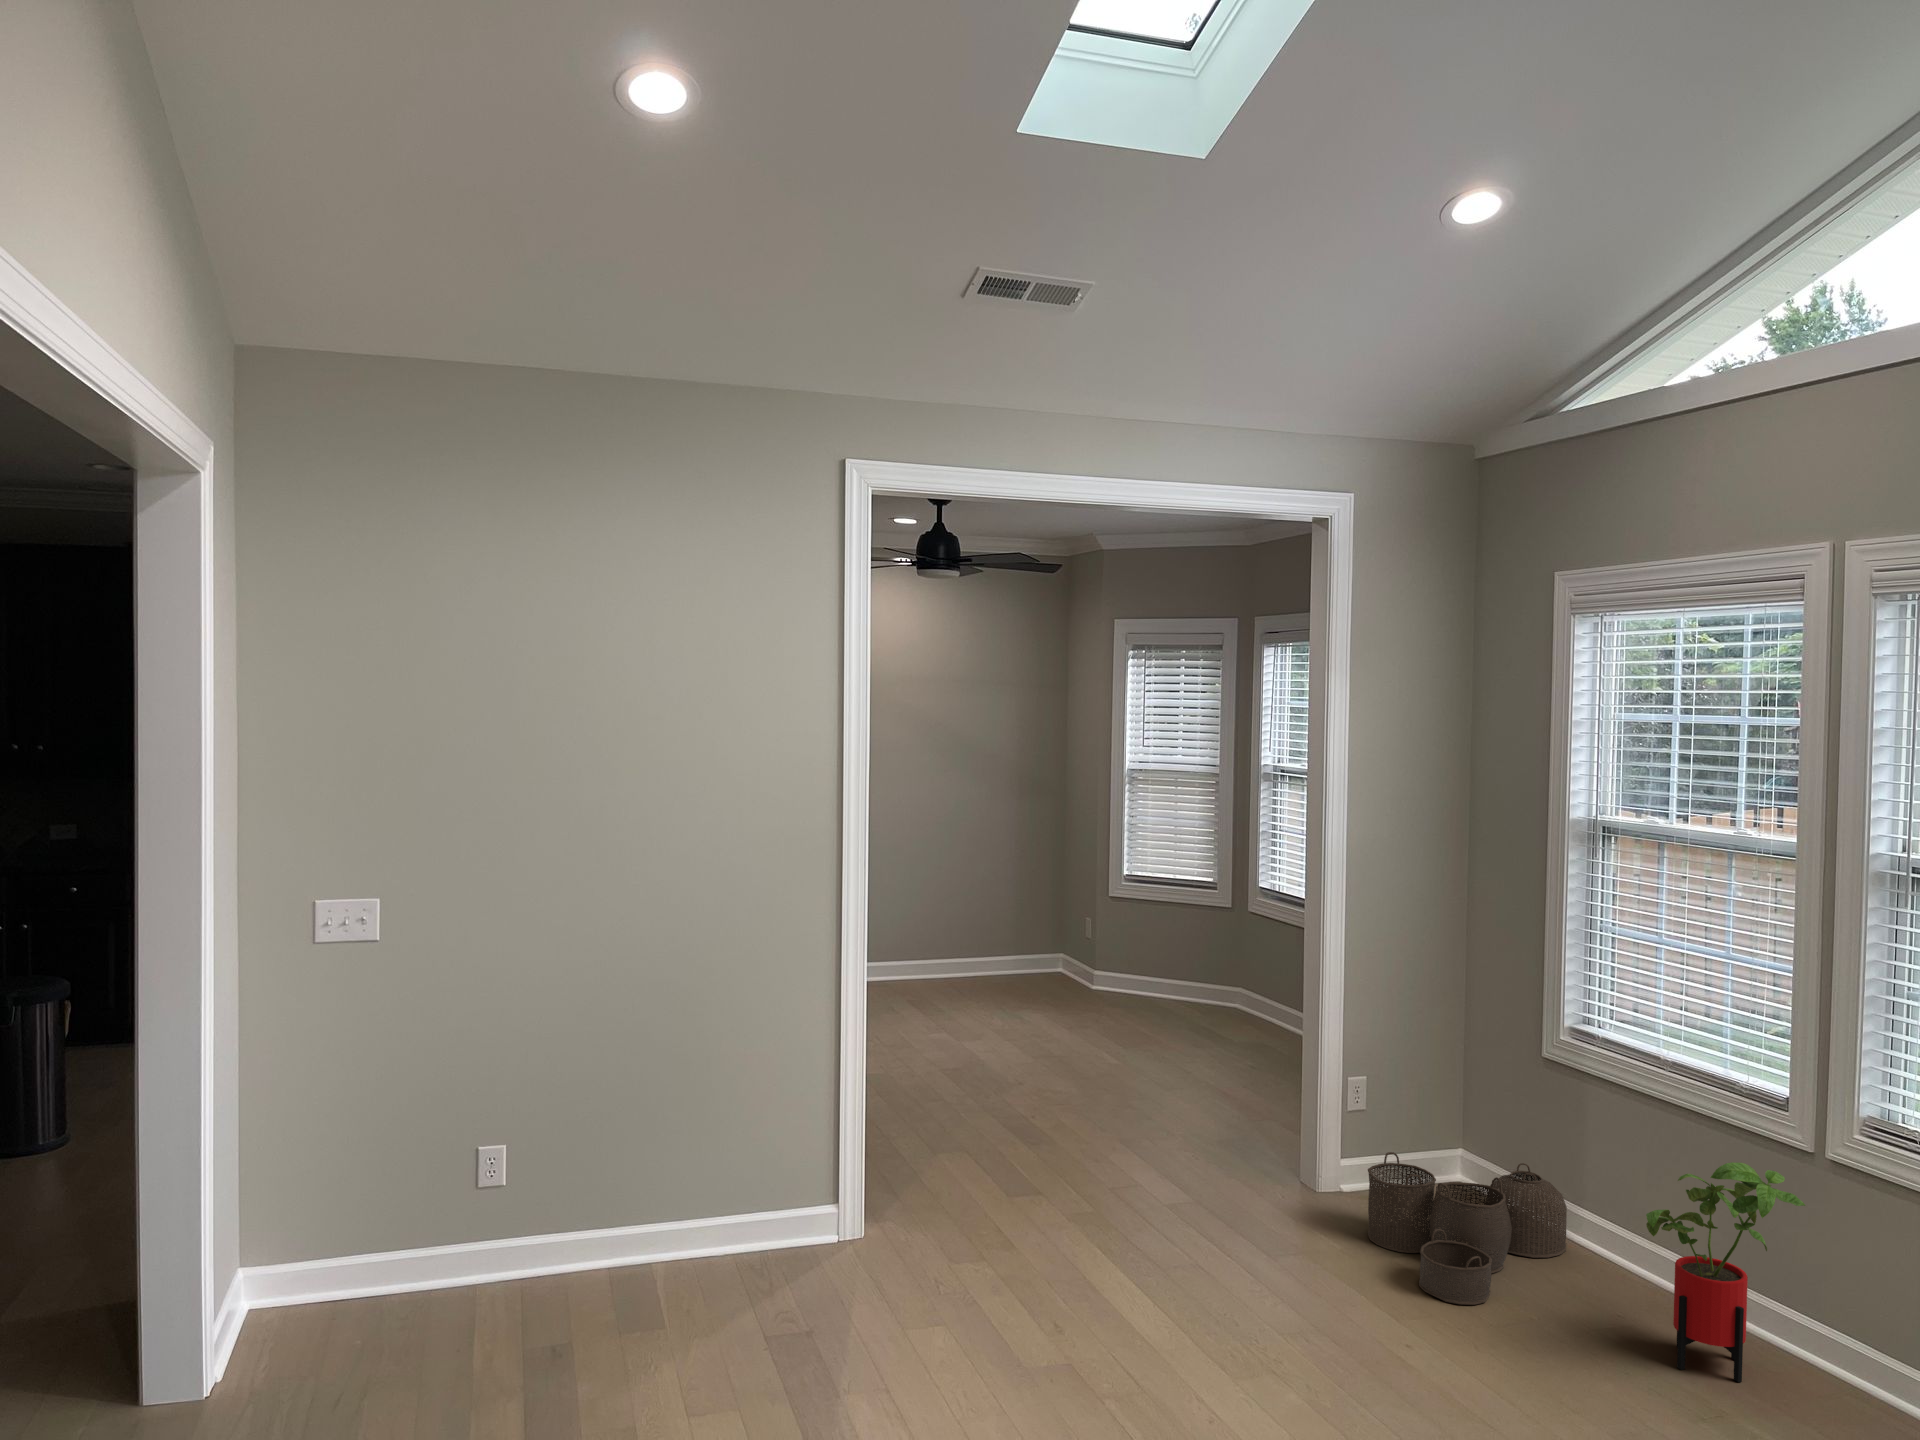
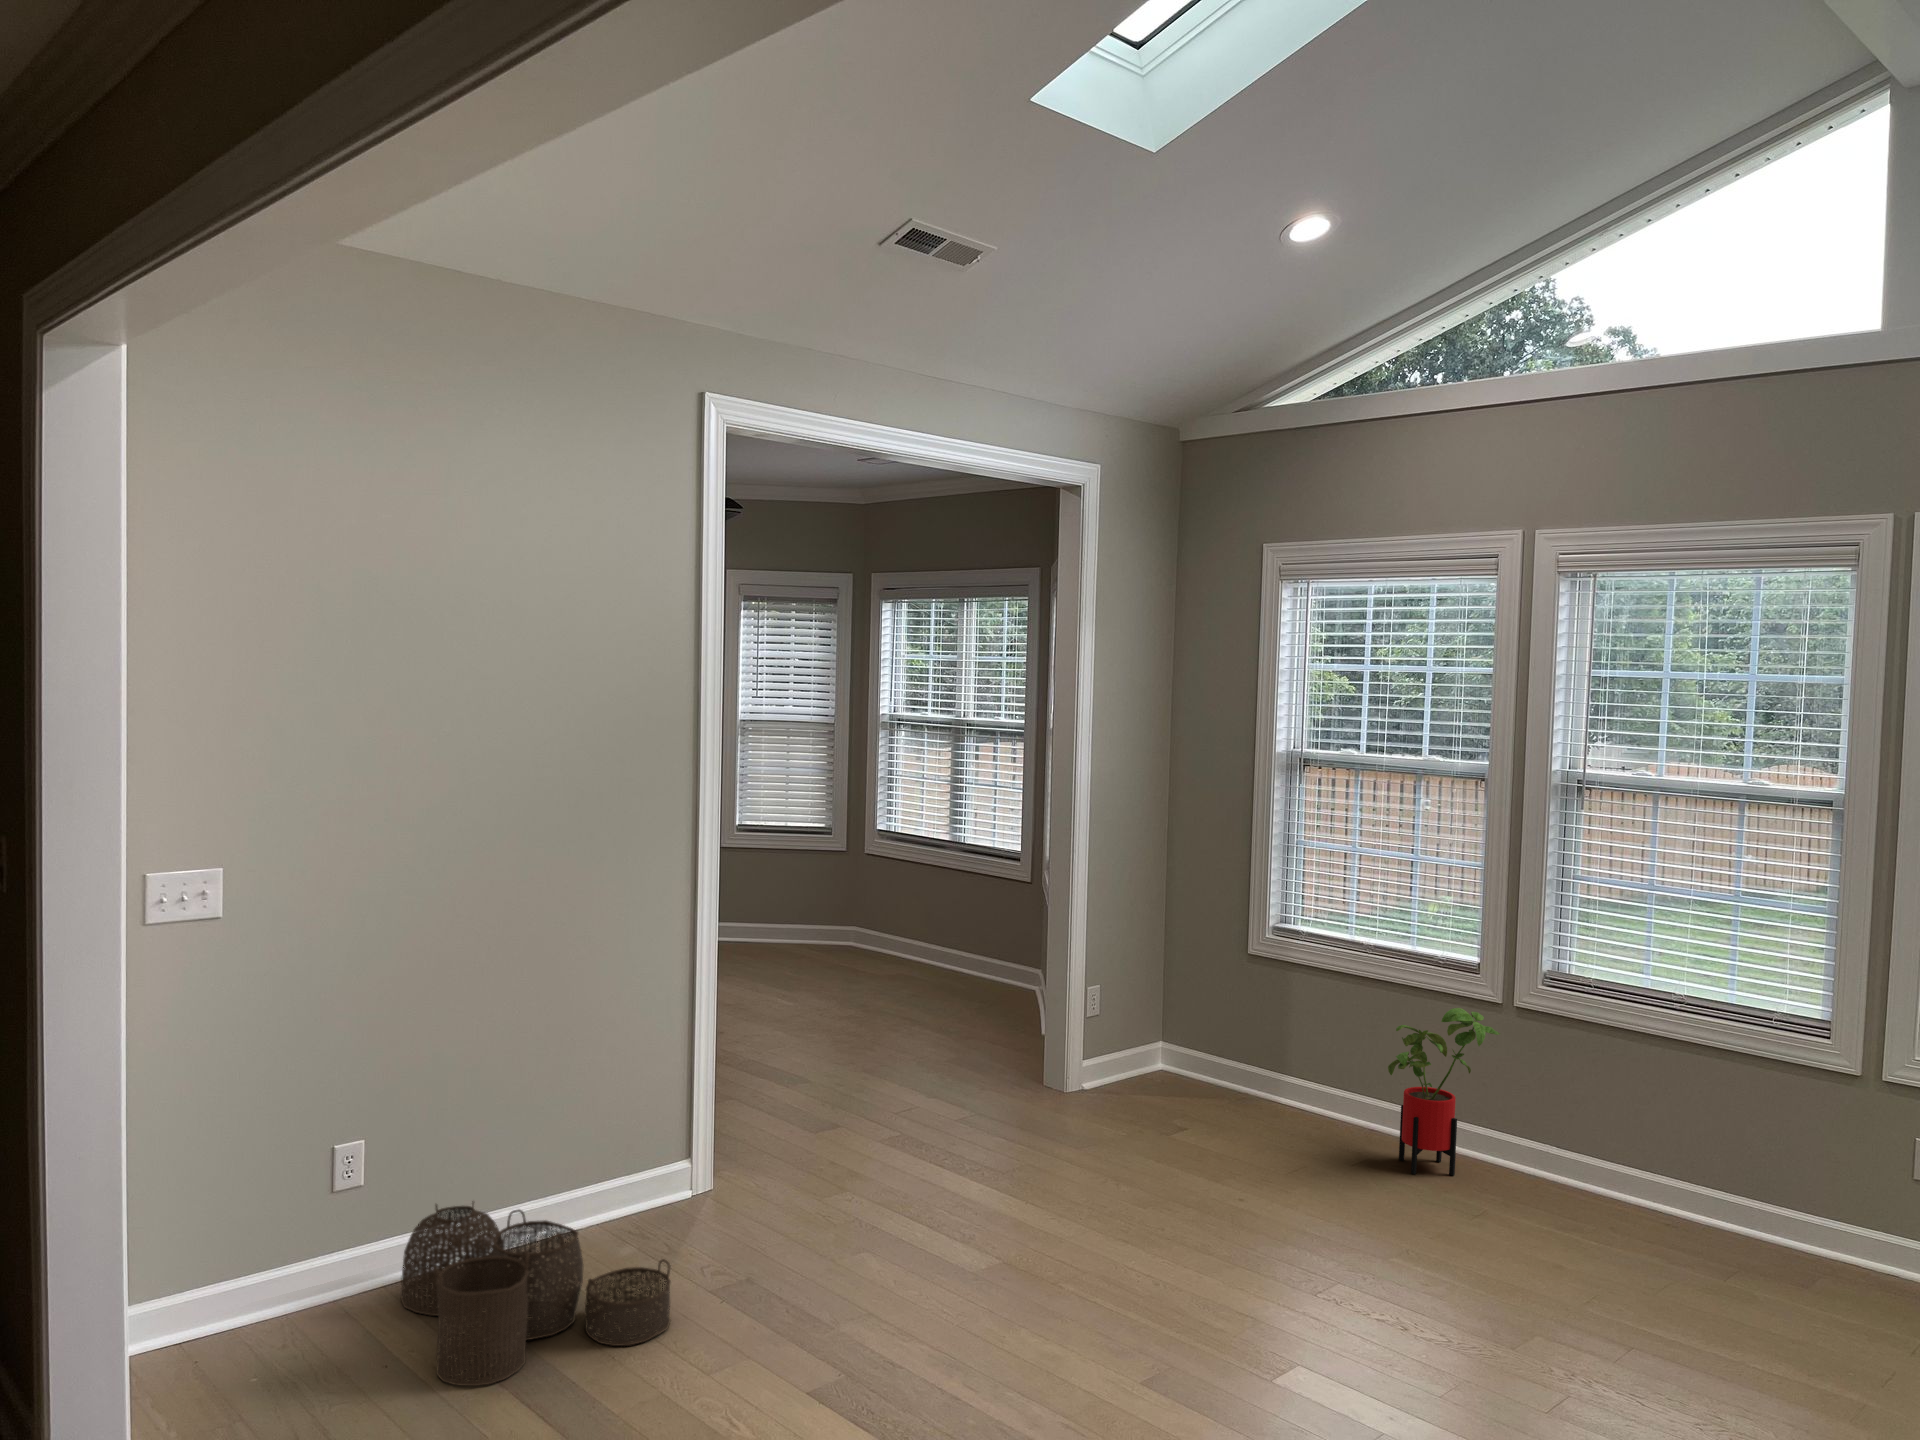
woven basket: present [1368,1152,1567,1305] -> present [401,1201,671,1386]

